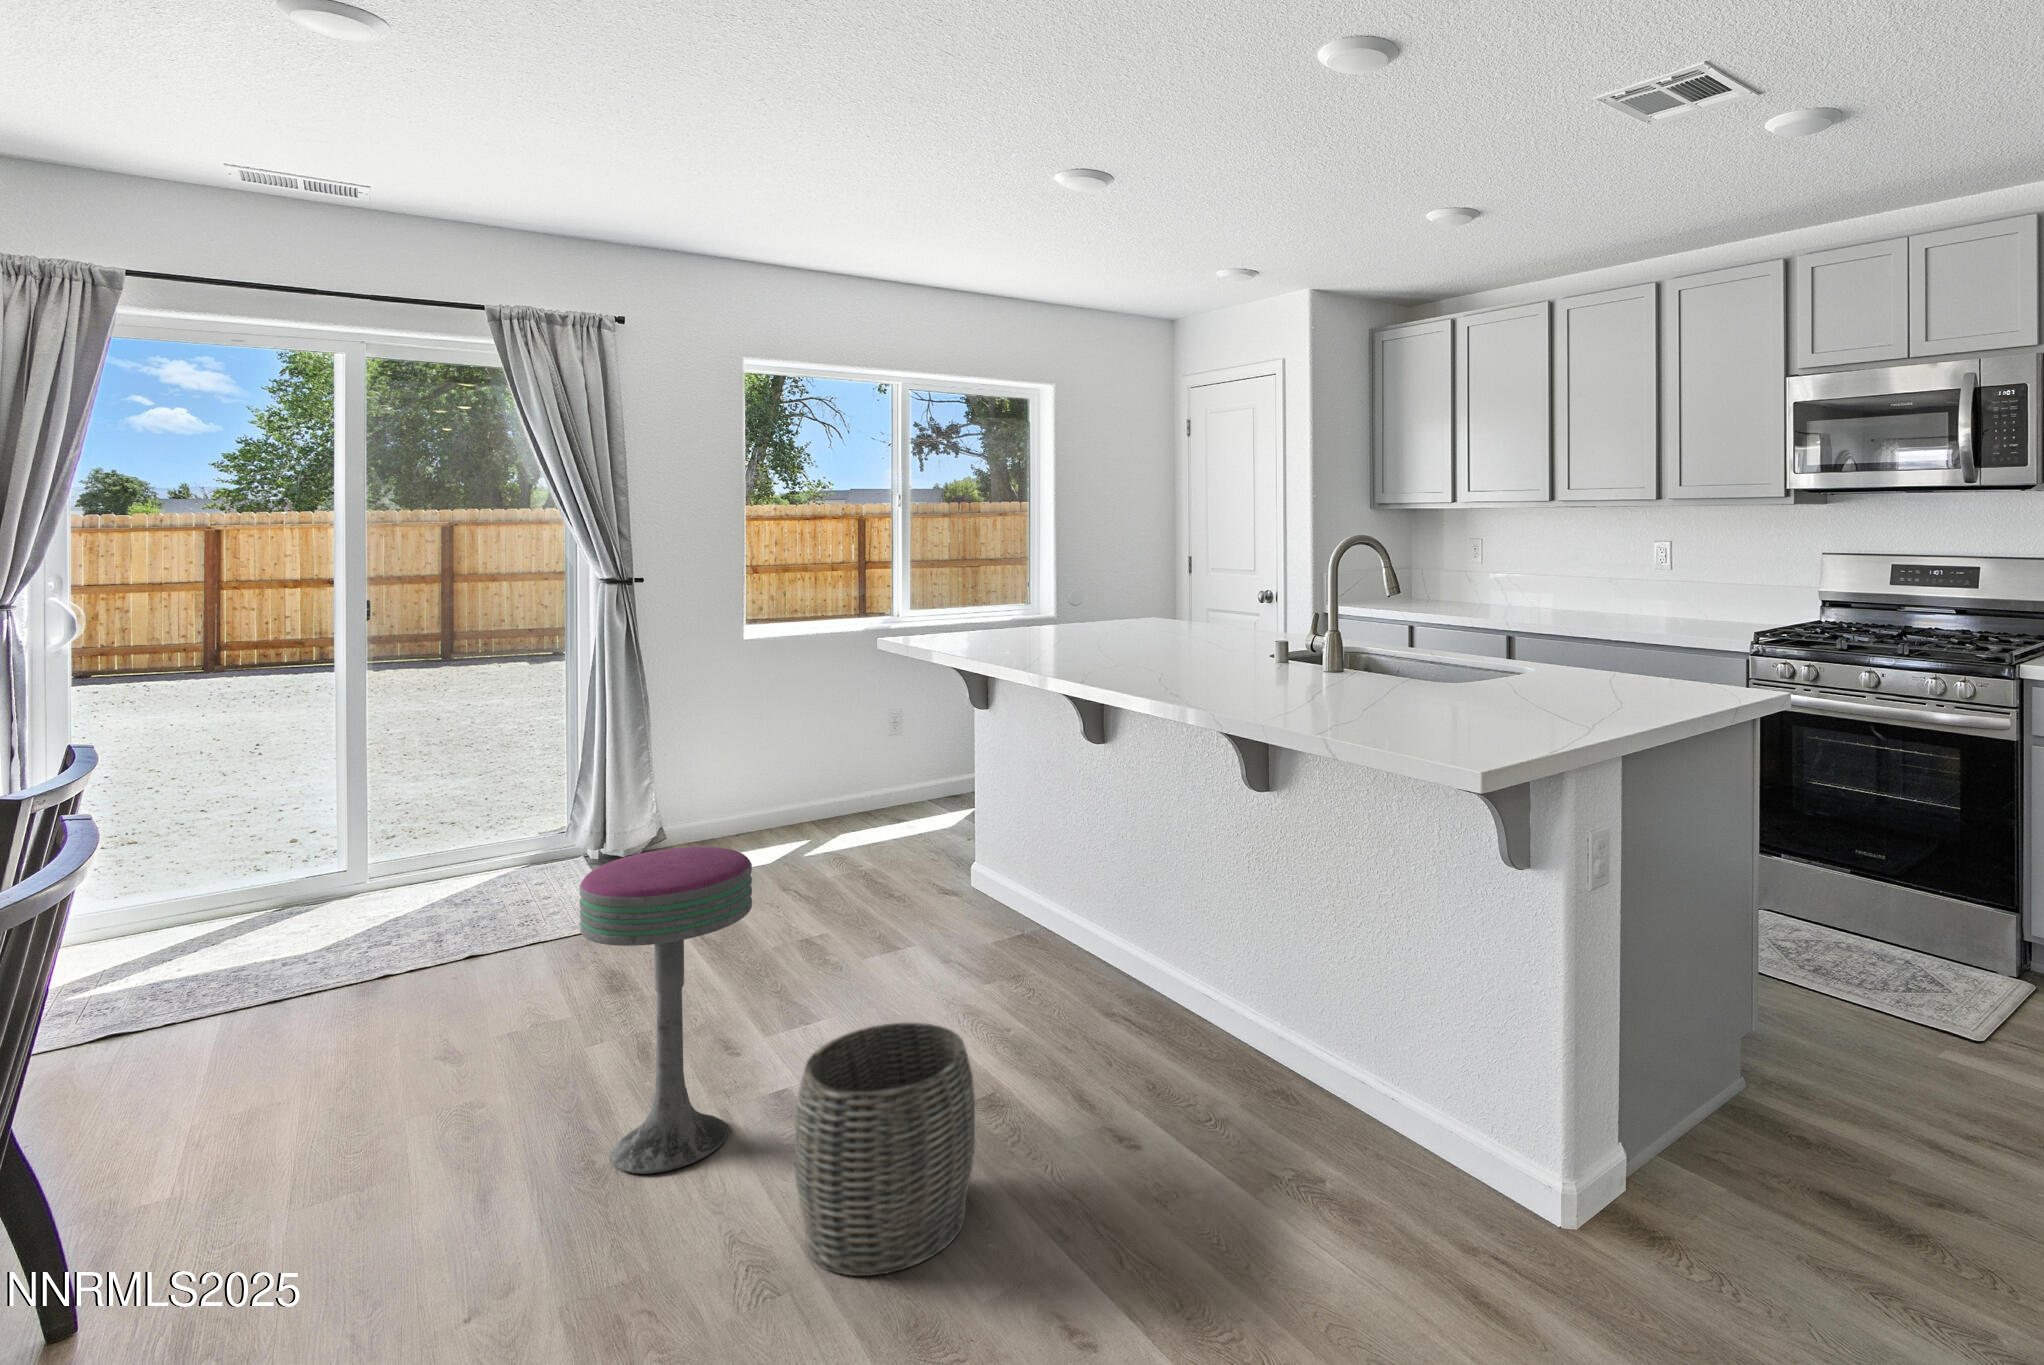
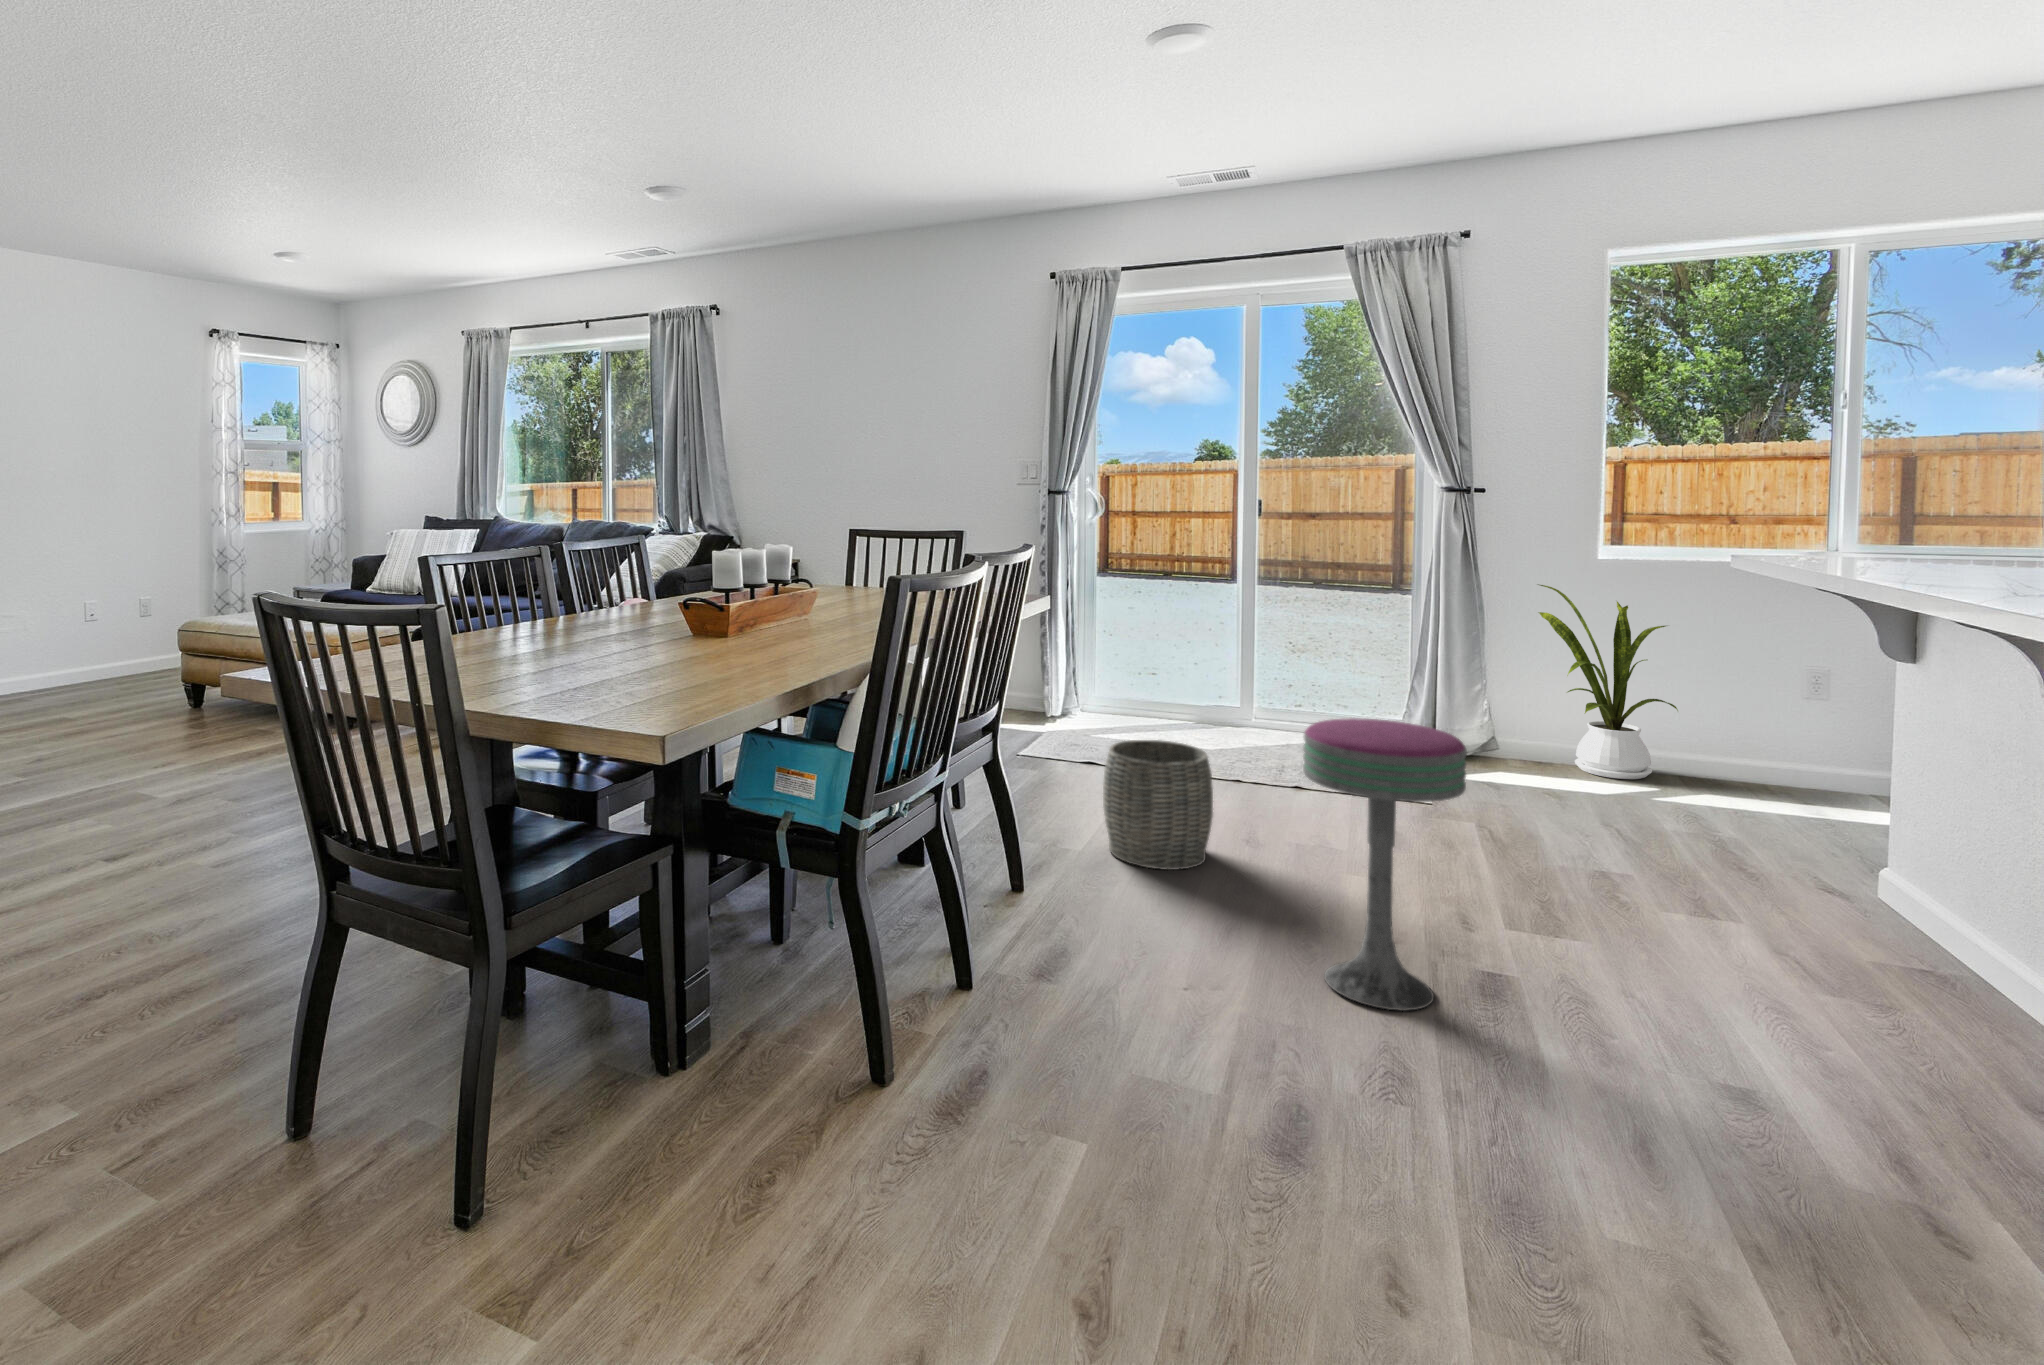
house plant: none [697,671,813,844] -> present [1538,584,1678,779]
woven basket: present [795,1023,975,1276] -> present [1103,740,1213,870]

